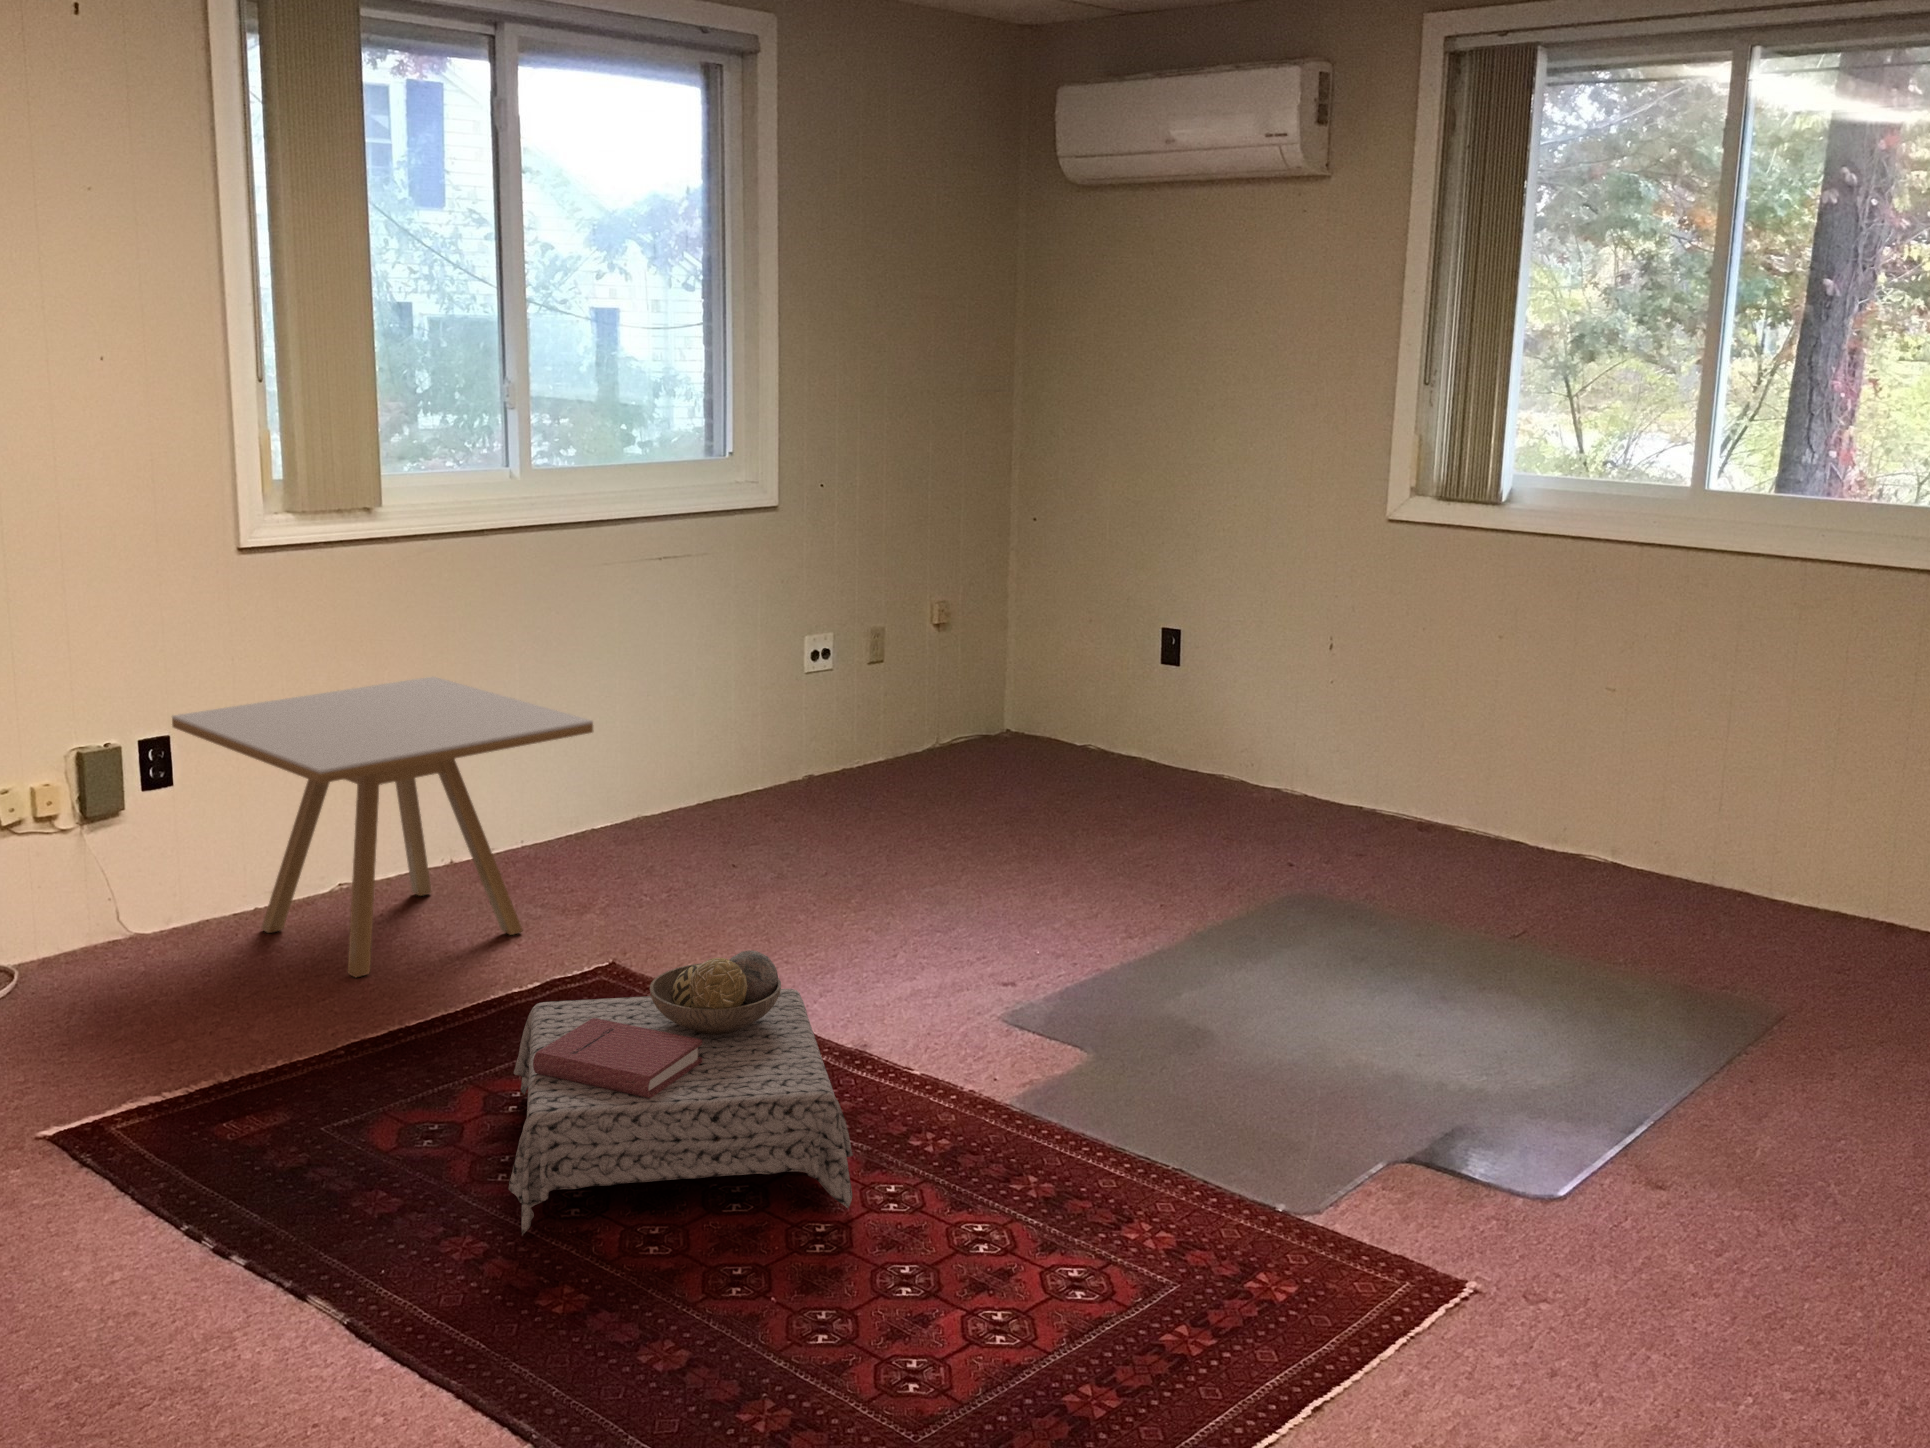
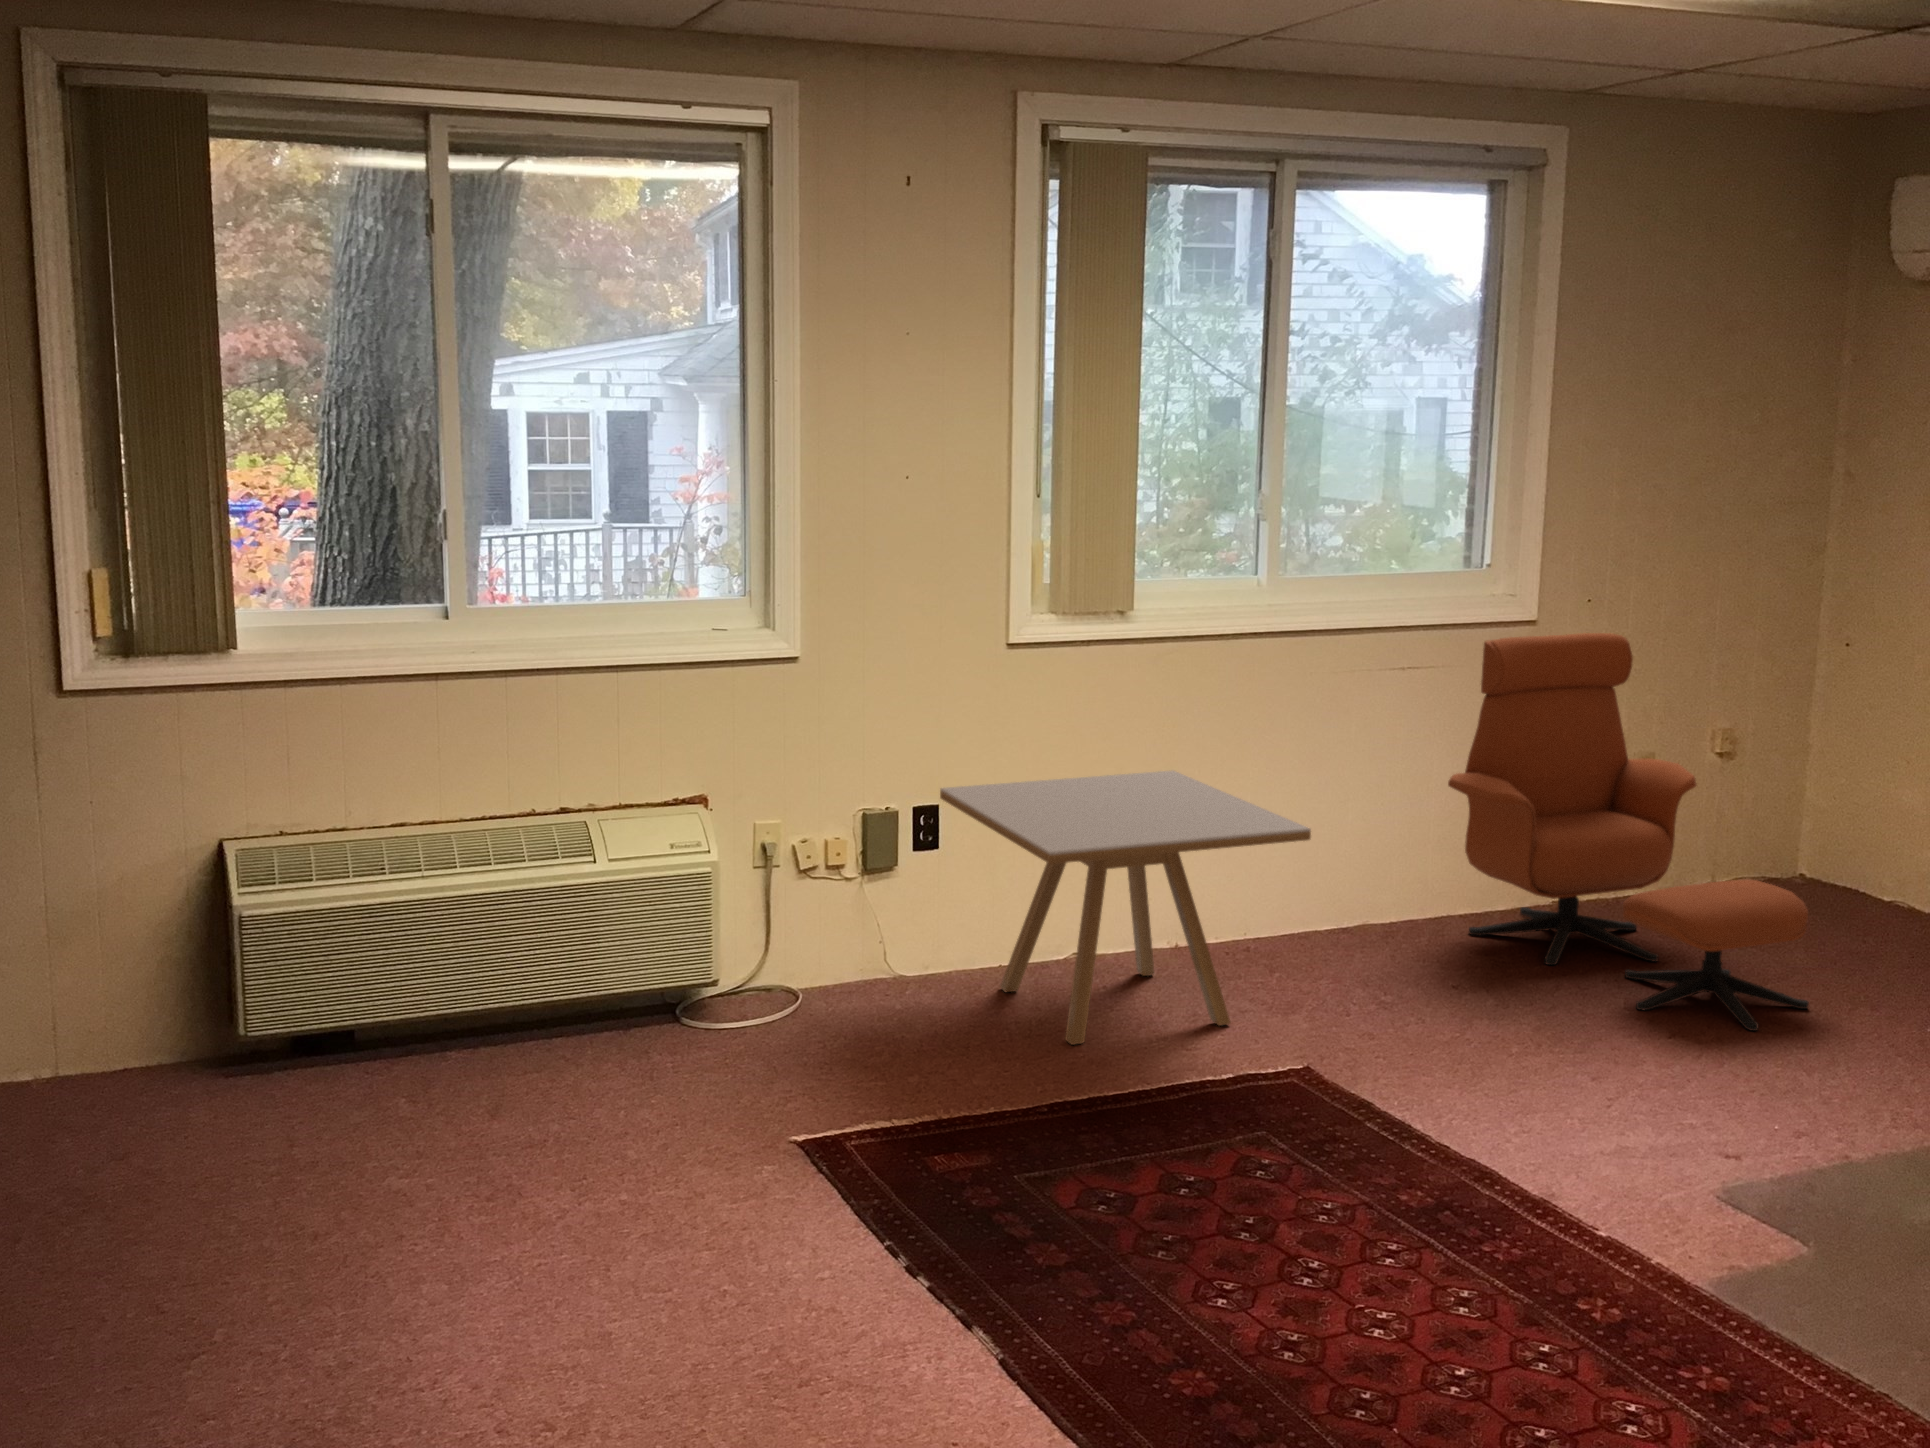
lounge chair: none [708,514,1042,870] -> present [1448,633,1809,1031]
ottoman: present [509,950,853,1235] -> none [1161,1078,1504,1357]

